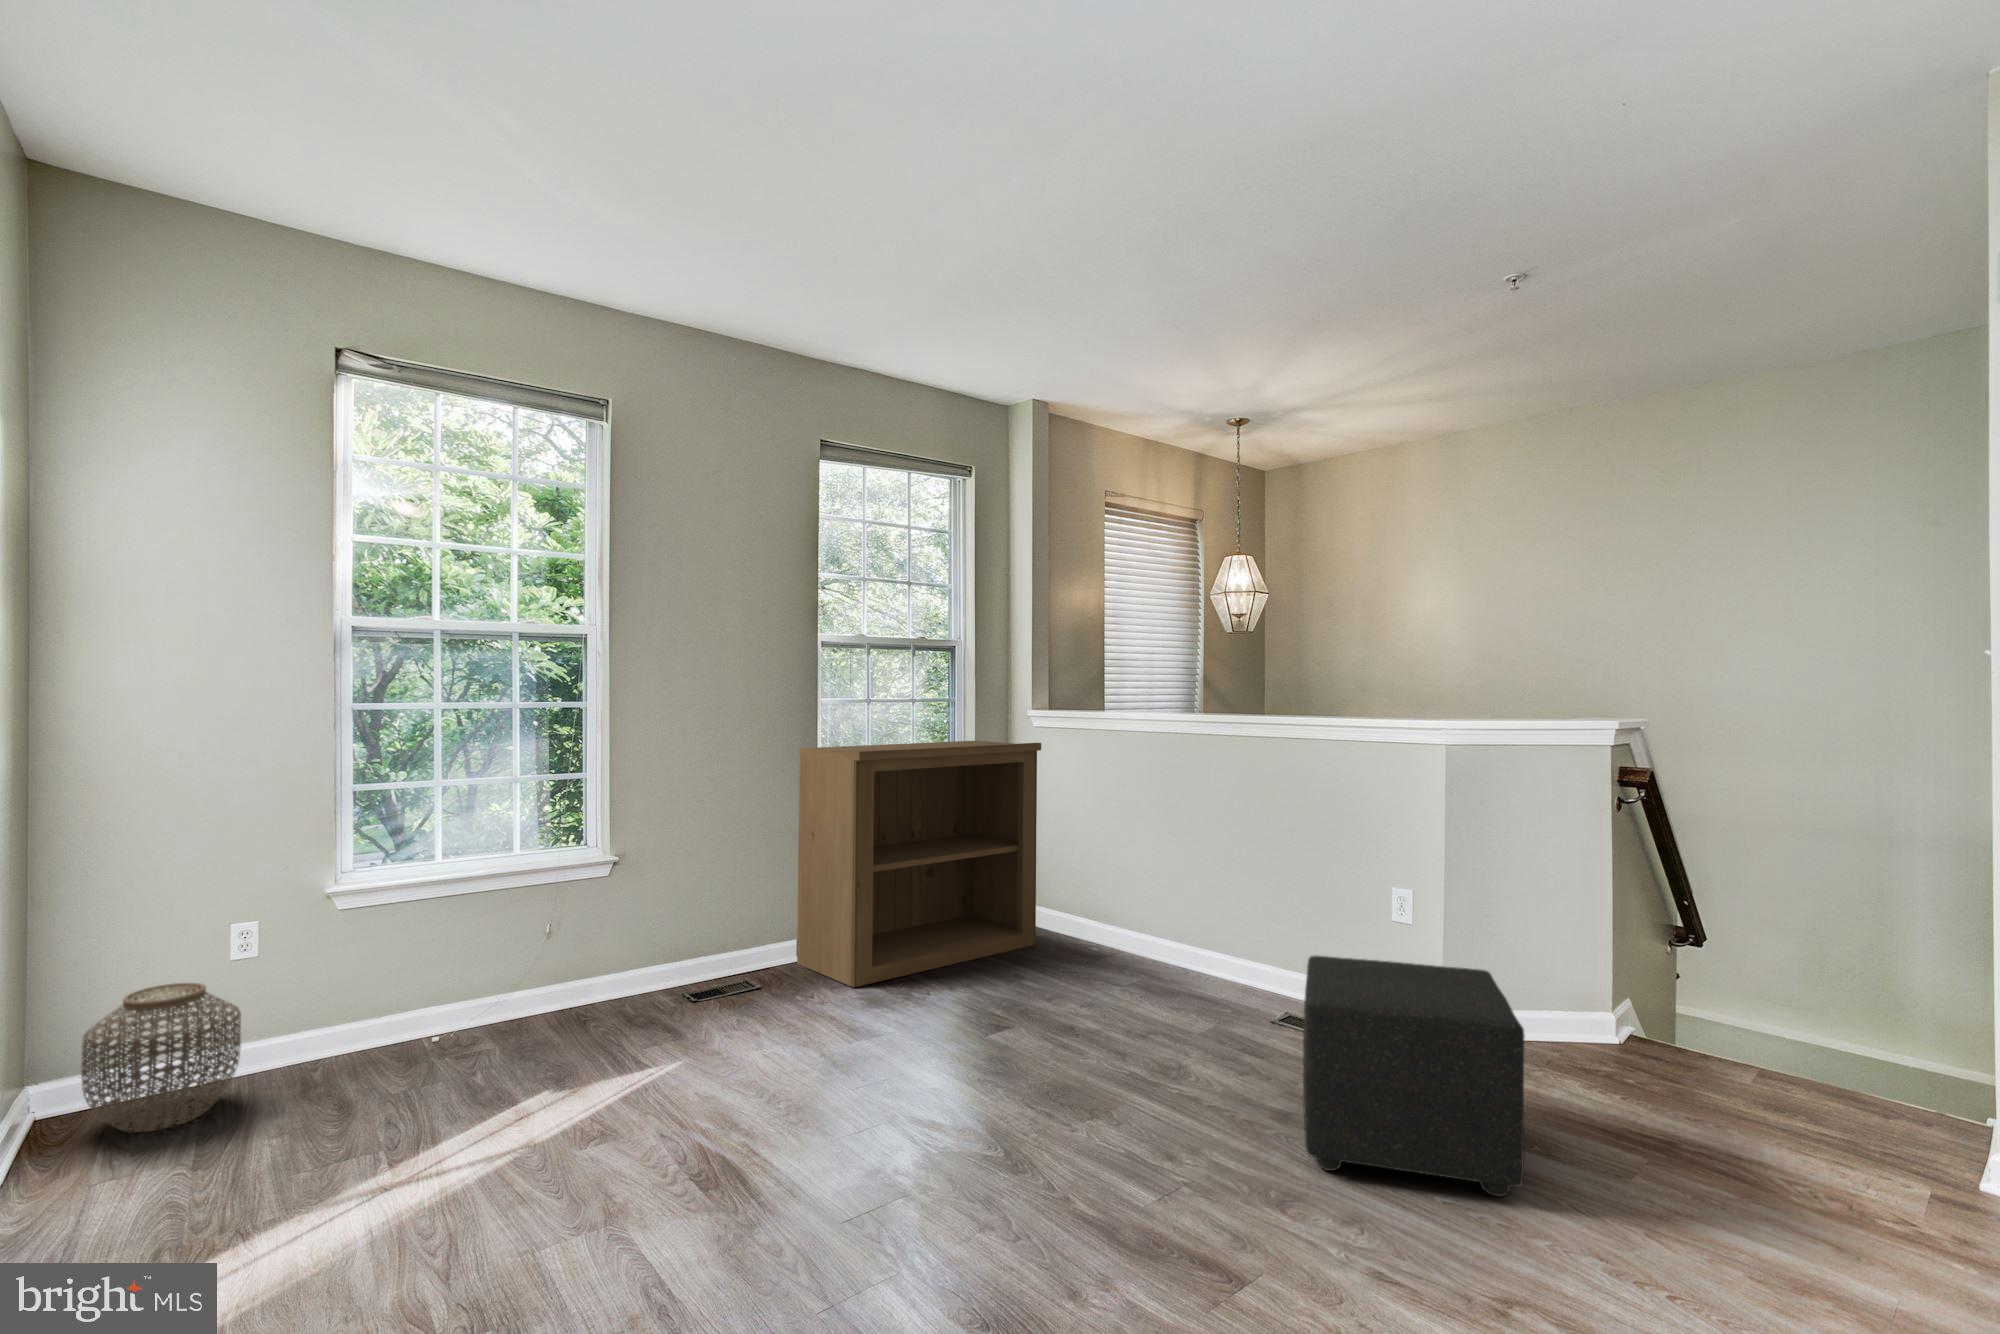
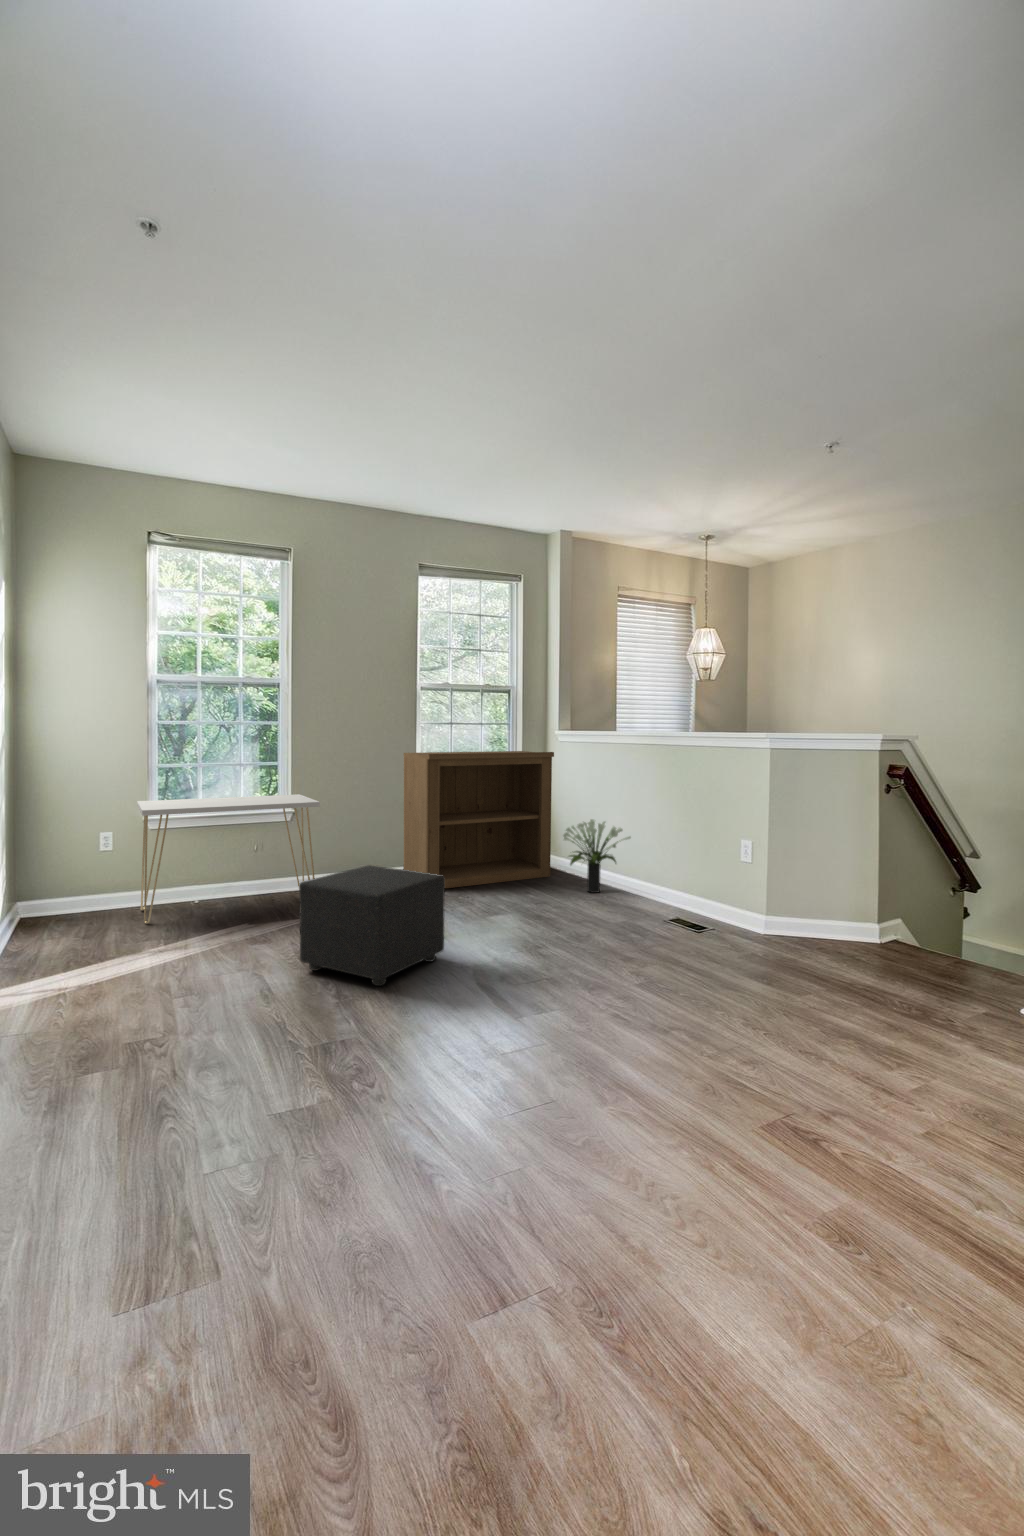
console table: none [310,827,679,1110] -> present [137,794,320,923]
potted plant: none [1072,852,1184,974] -> present [563,819,631,893]
ottoman: present [1303,955,1524,1197] -> present [299,865,445,986]
woven basket: present [81,983,241,1132] -> none [38,859,107,926]

